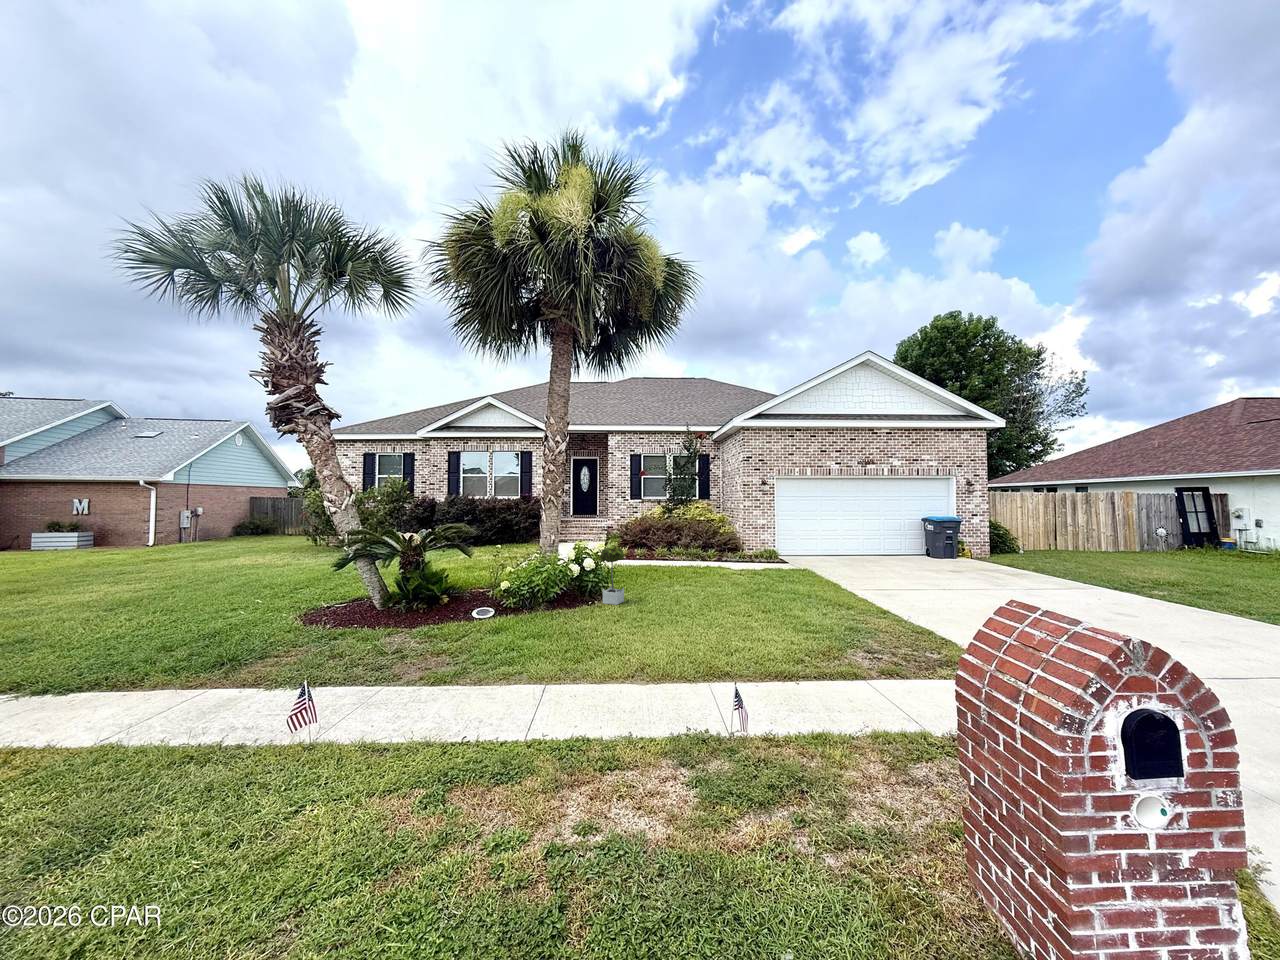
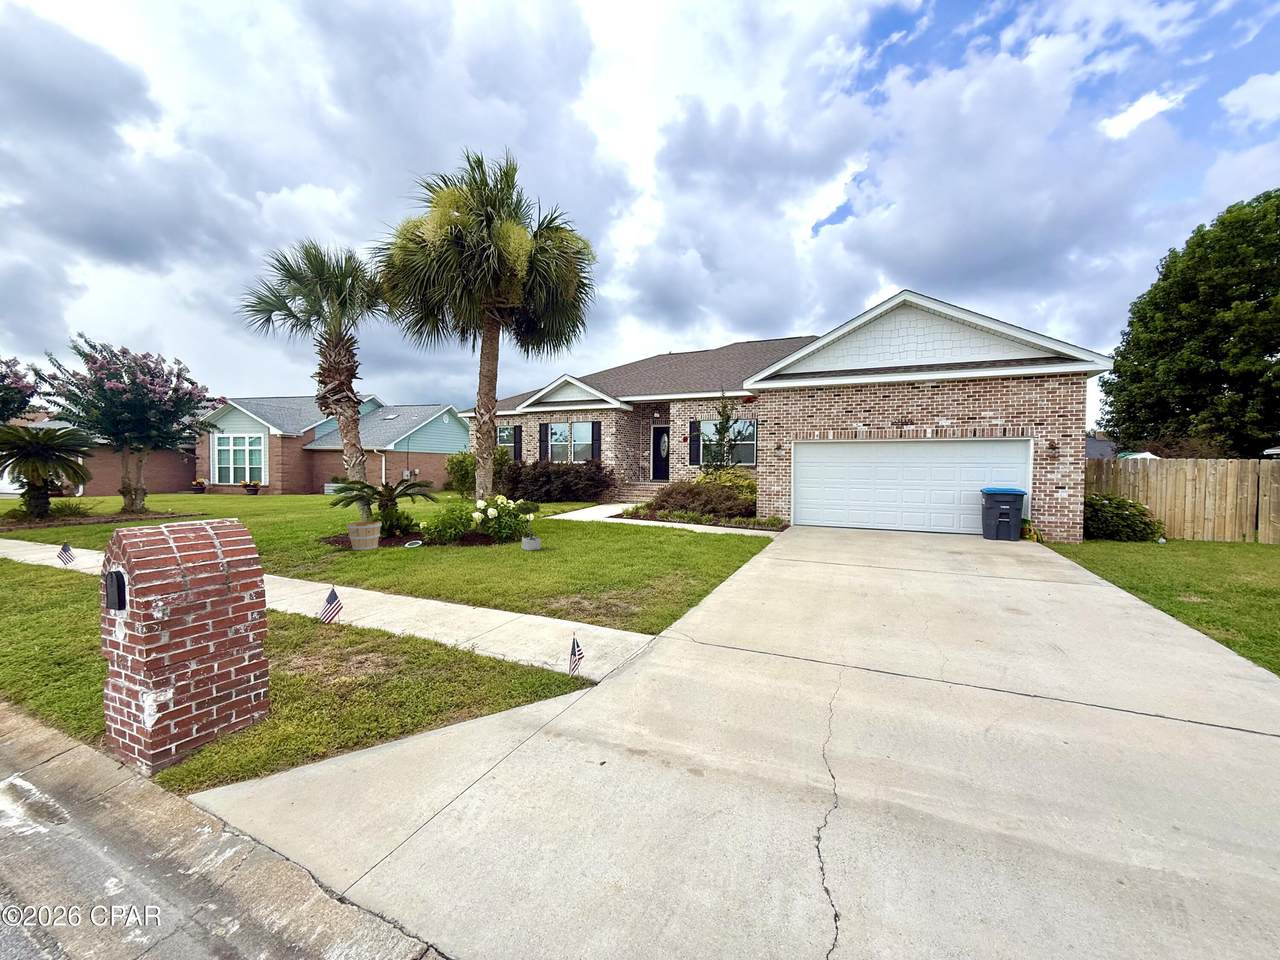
wooden bucket: none [368,584,416,628] -> present [347,521,382,550]

